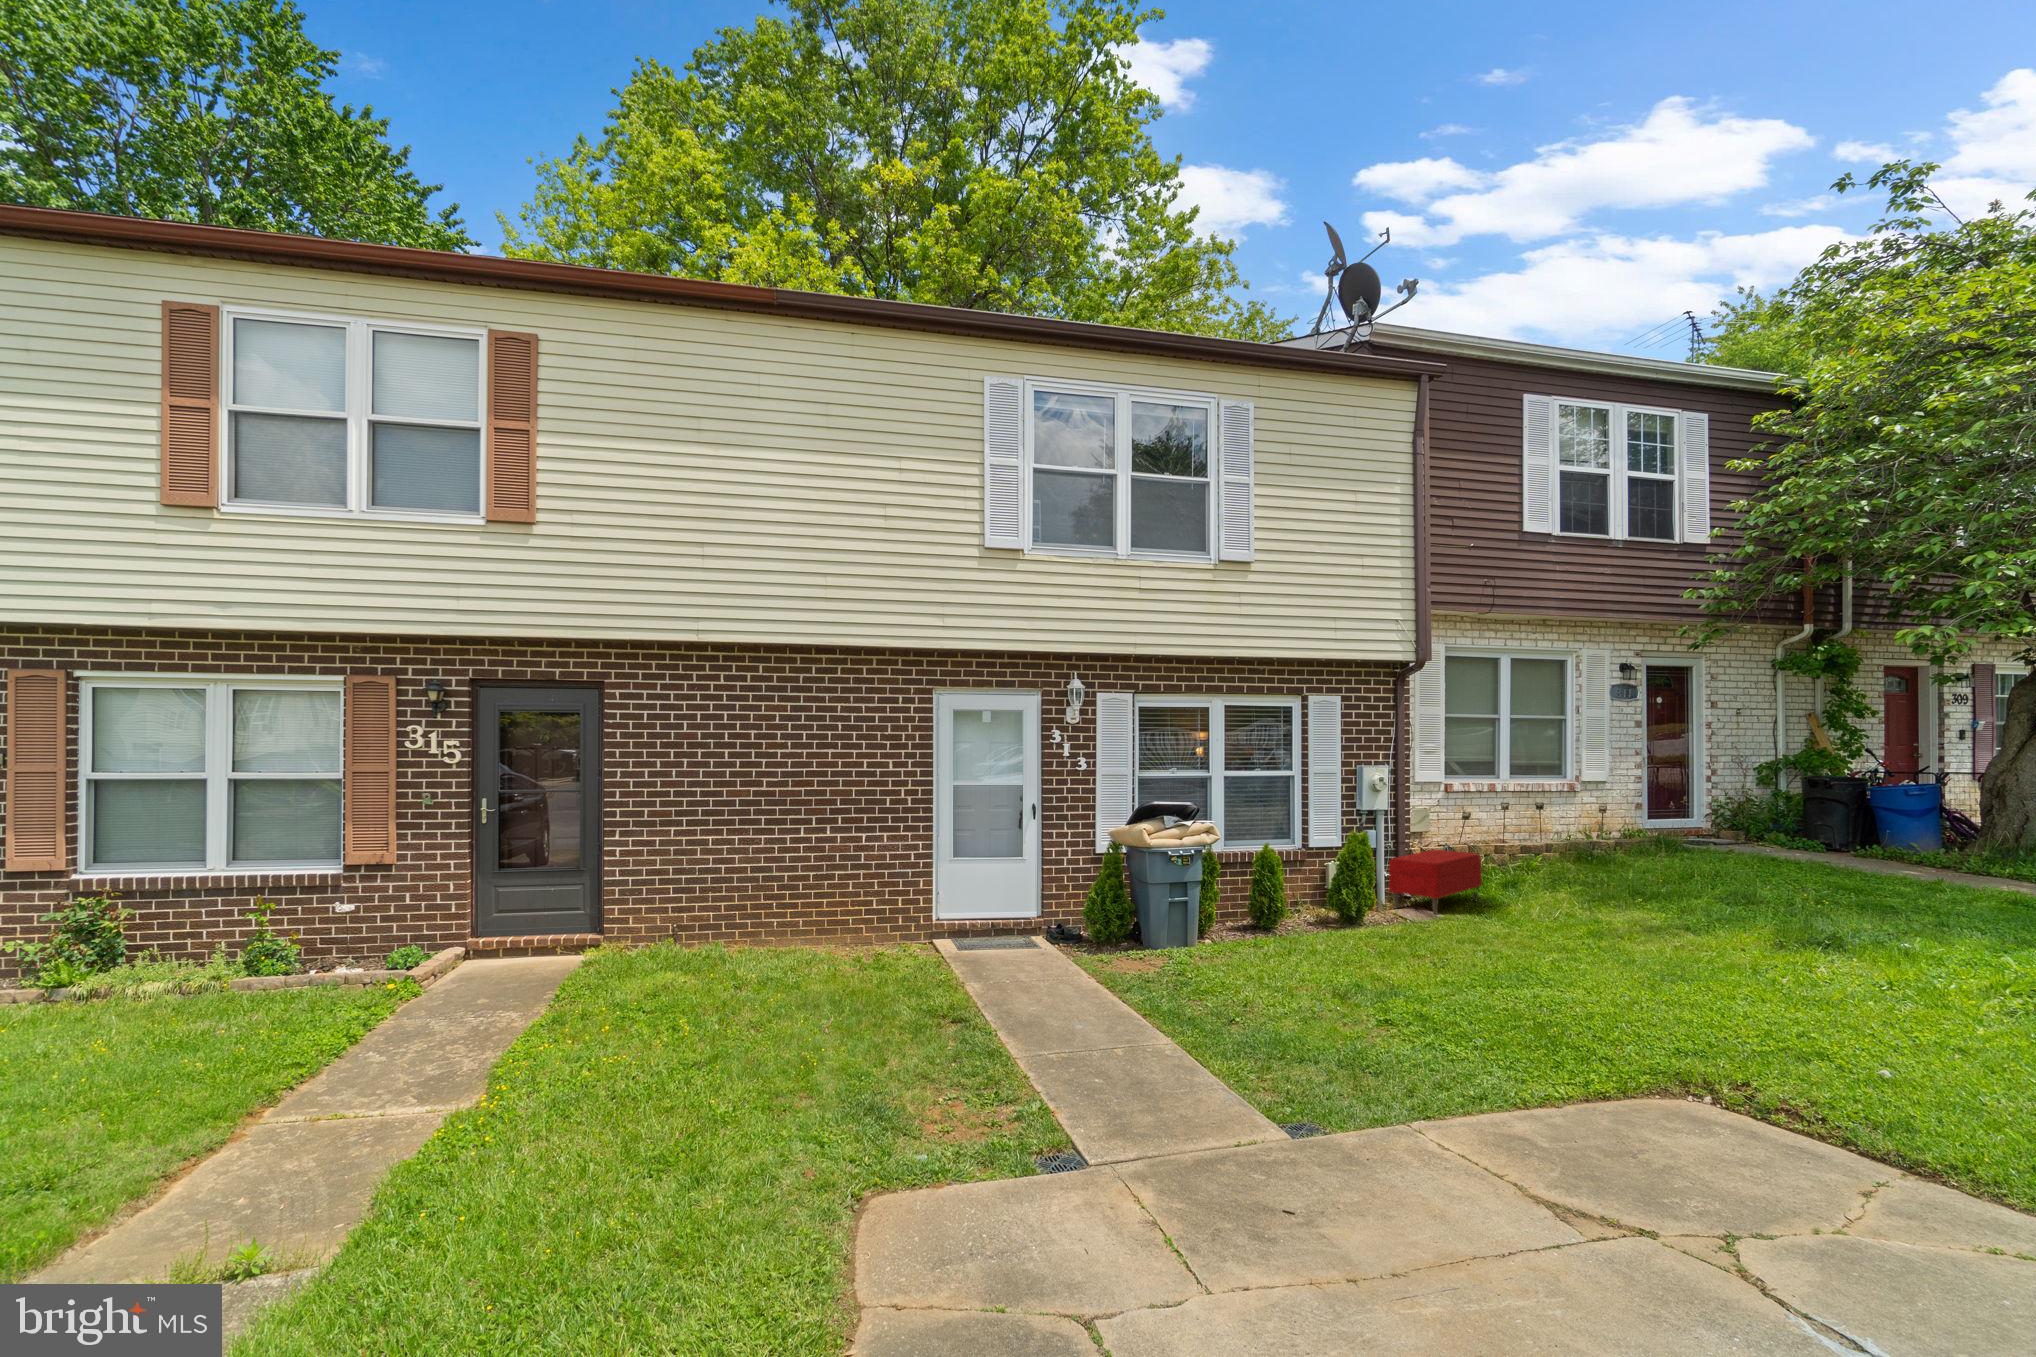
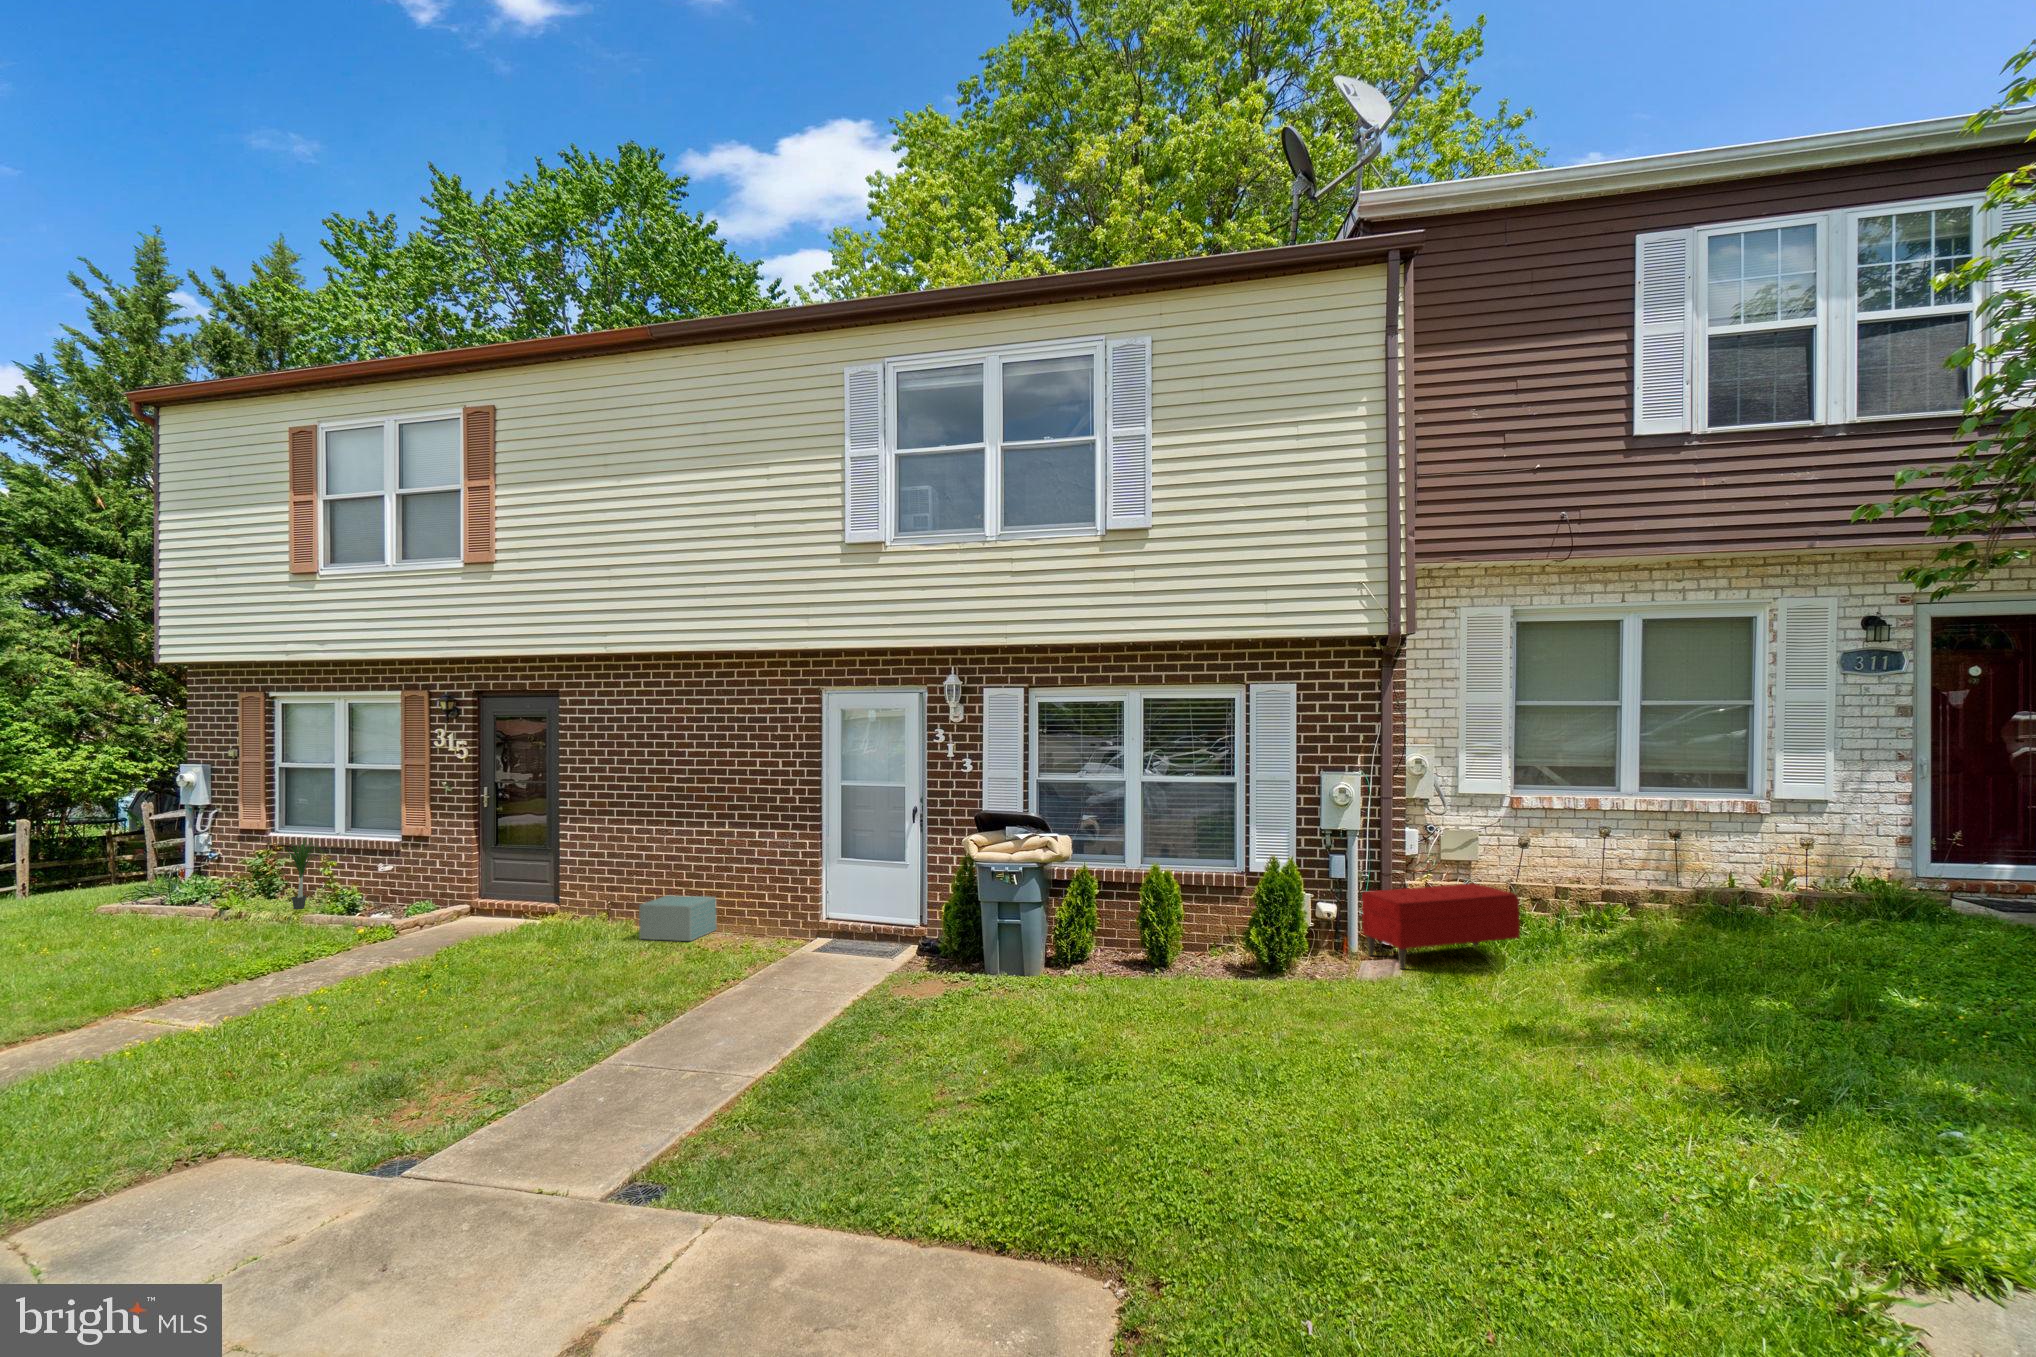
potted plant: none [125,870,216,978] -> present [288,842,320,909]
storage box: none [756,909,821,960] -> present [639,895,717,941]

